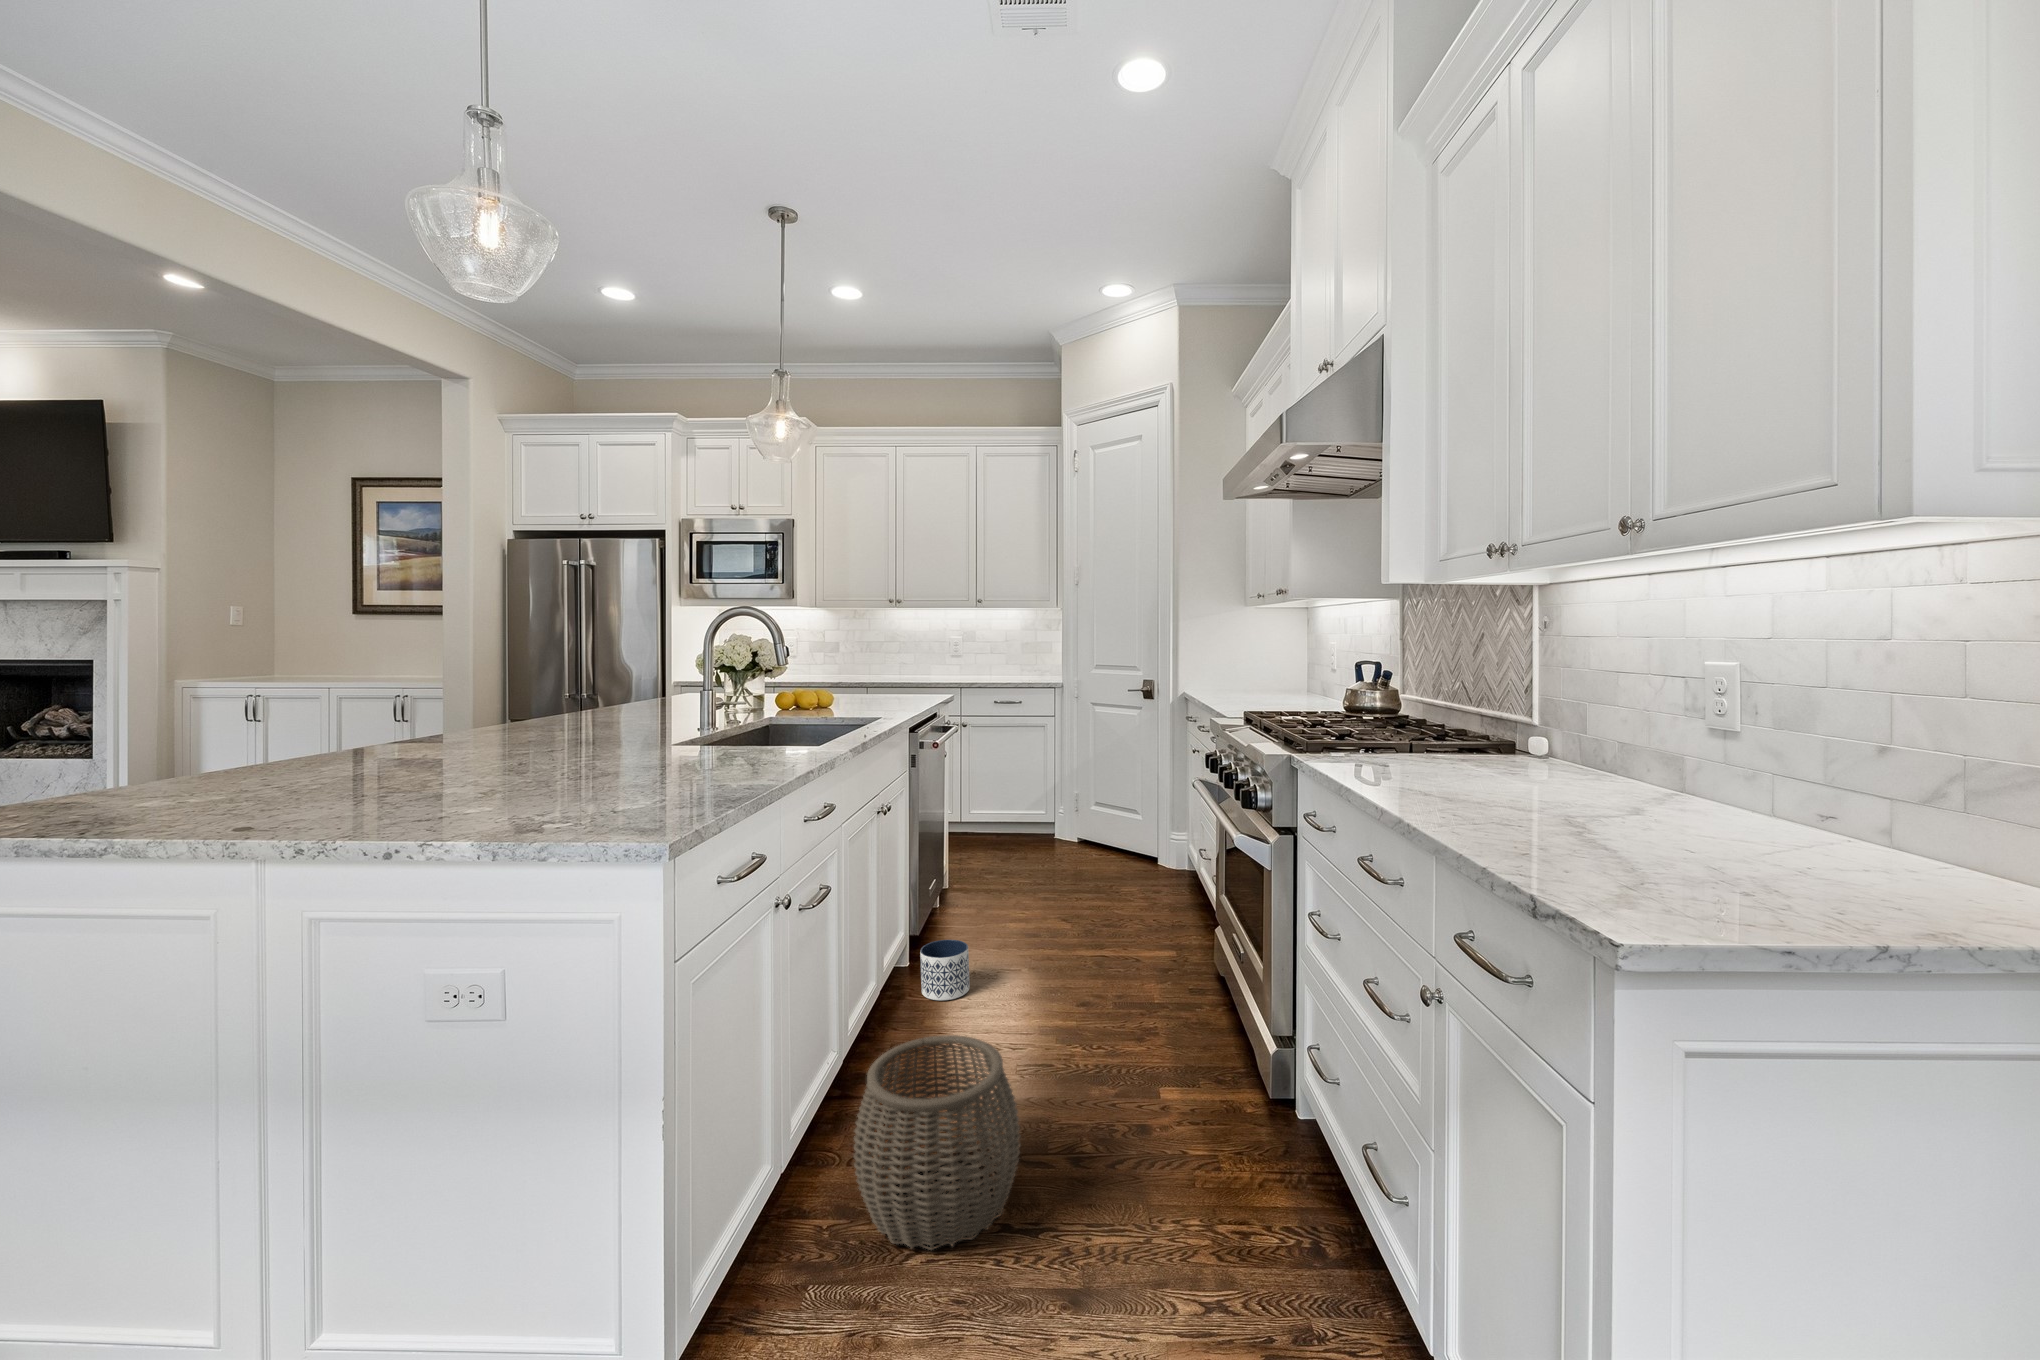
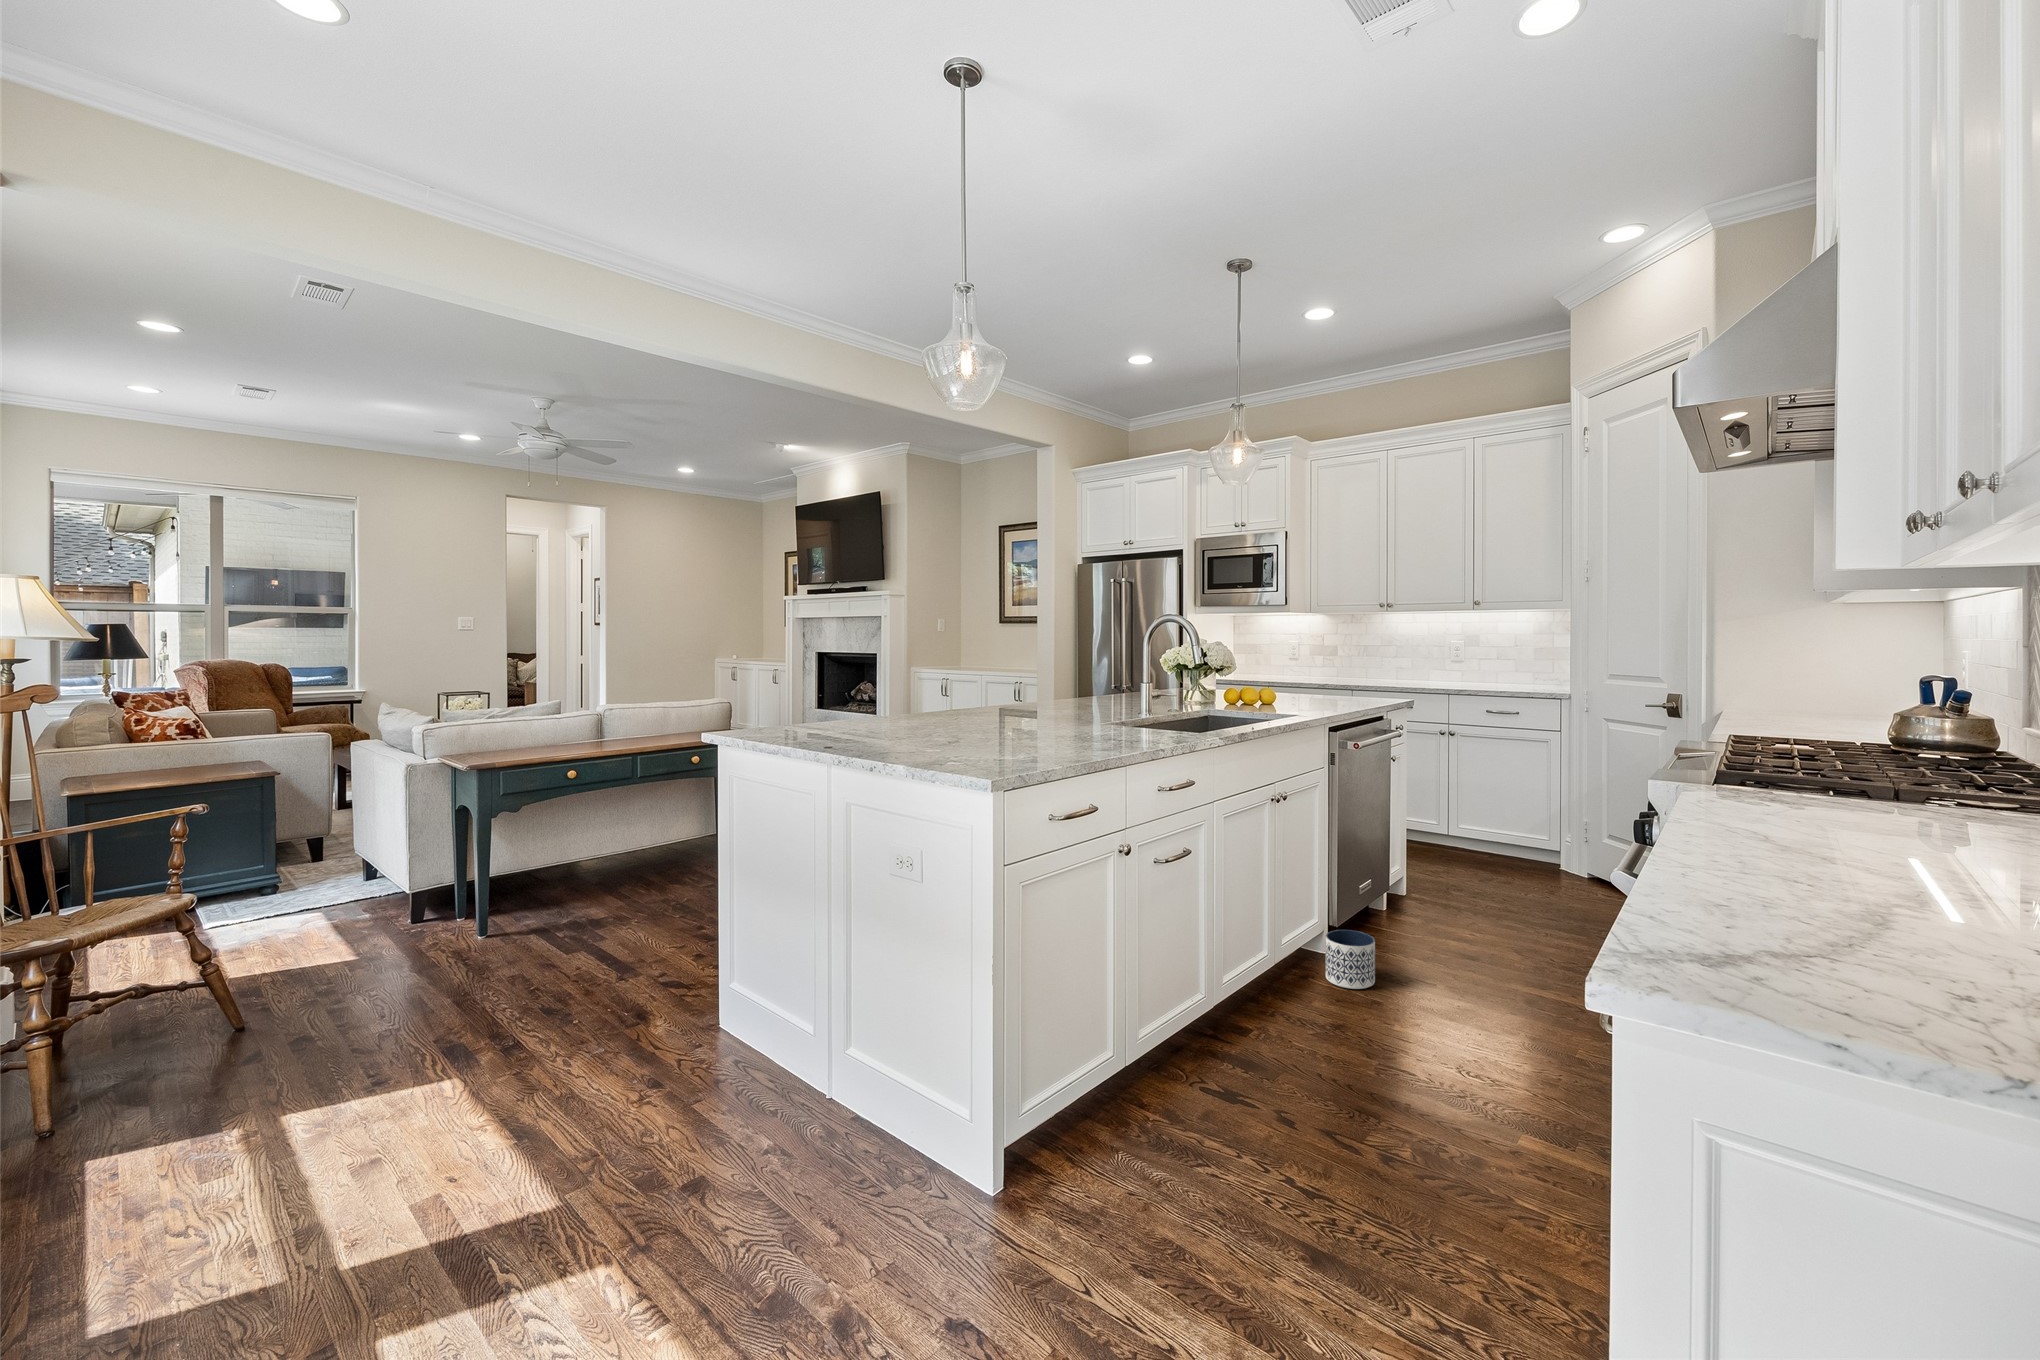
woven basket: present [854,1035,1020,1250] -> none [1168,988,1322,1174]

